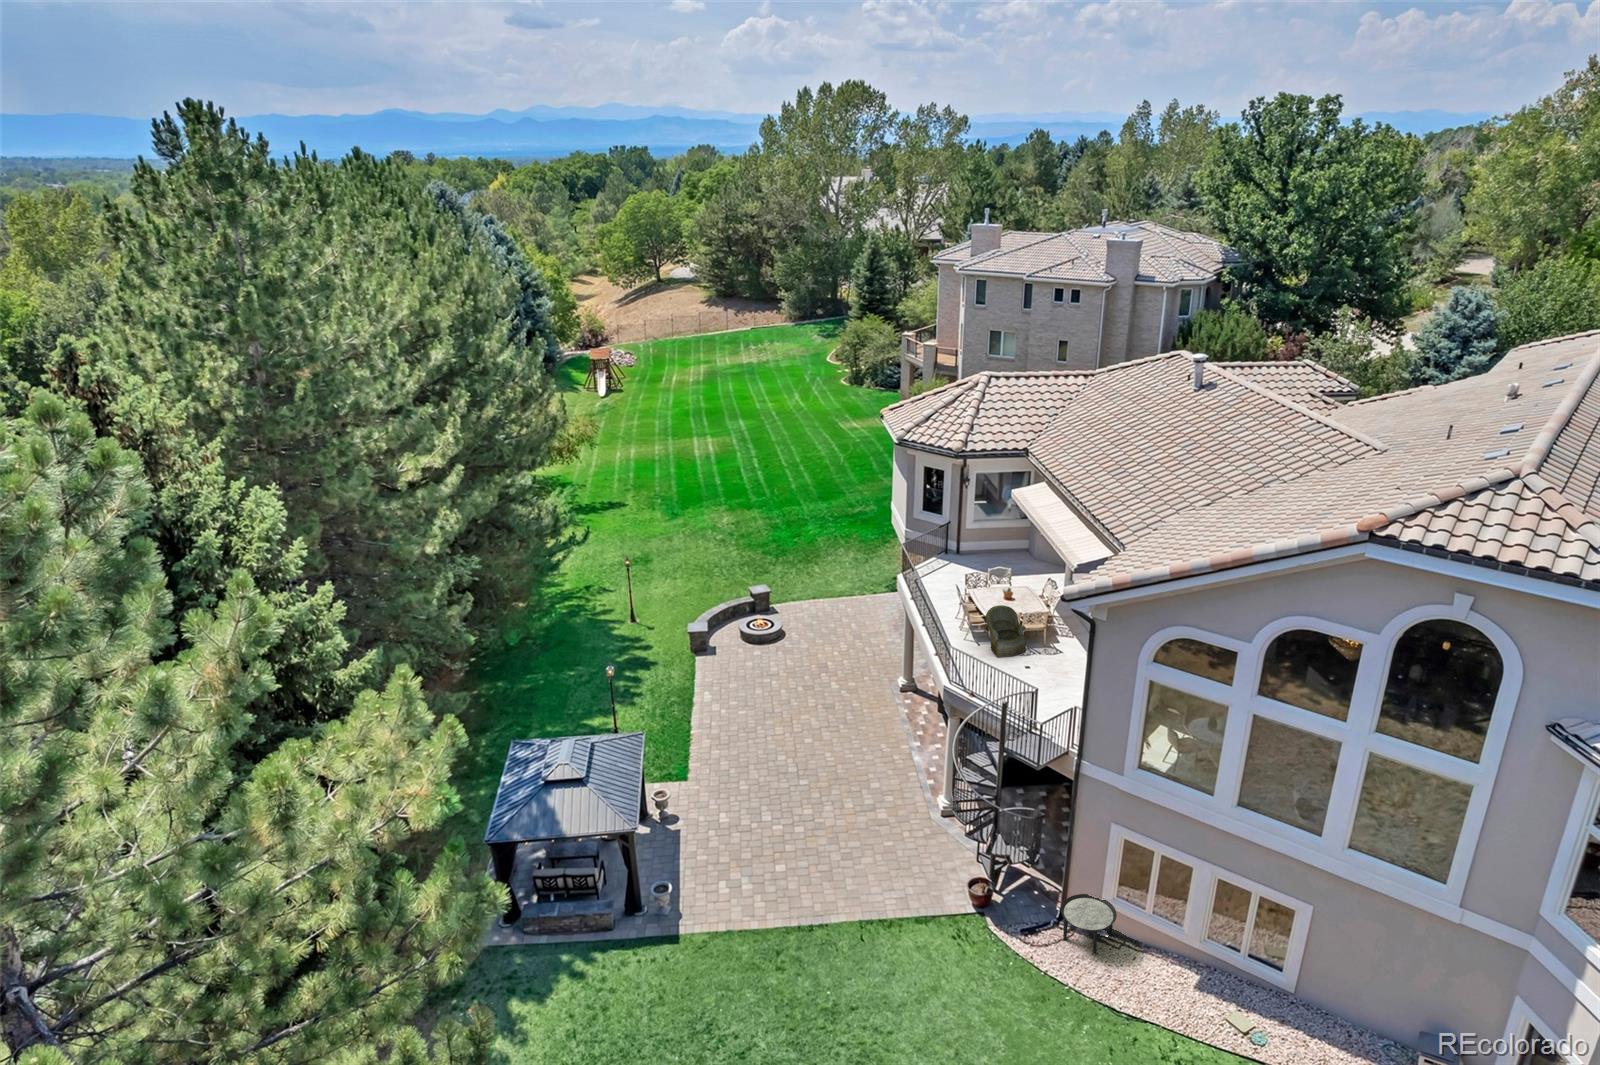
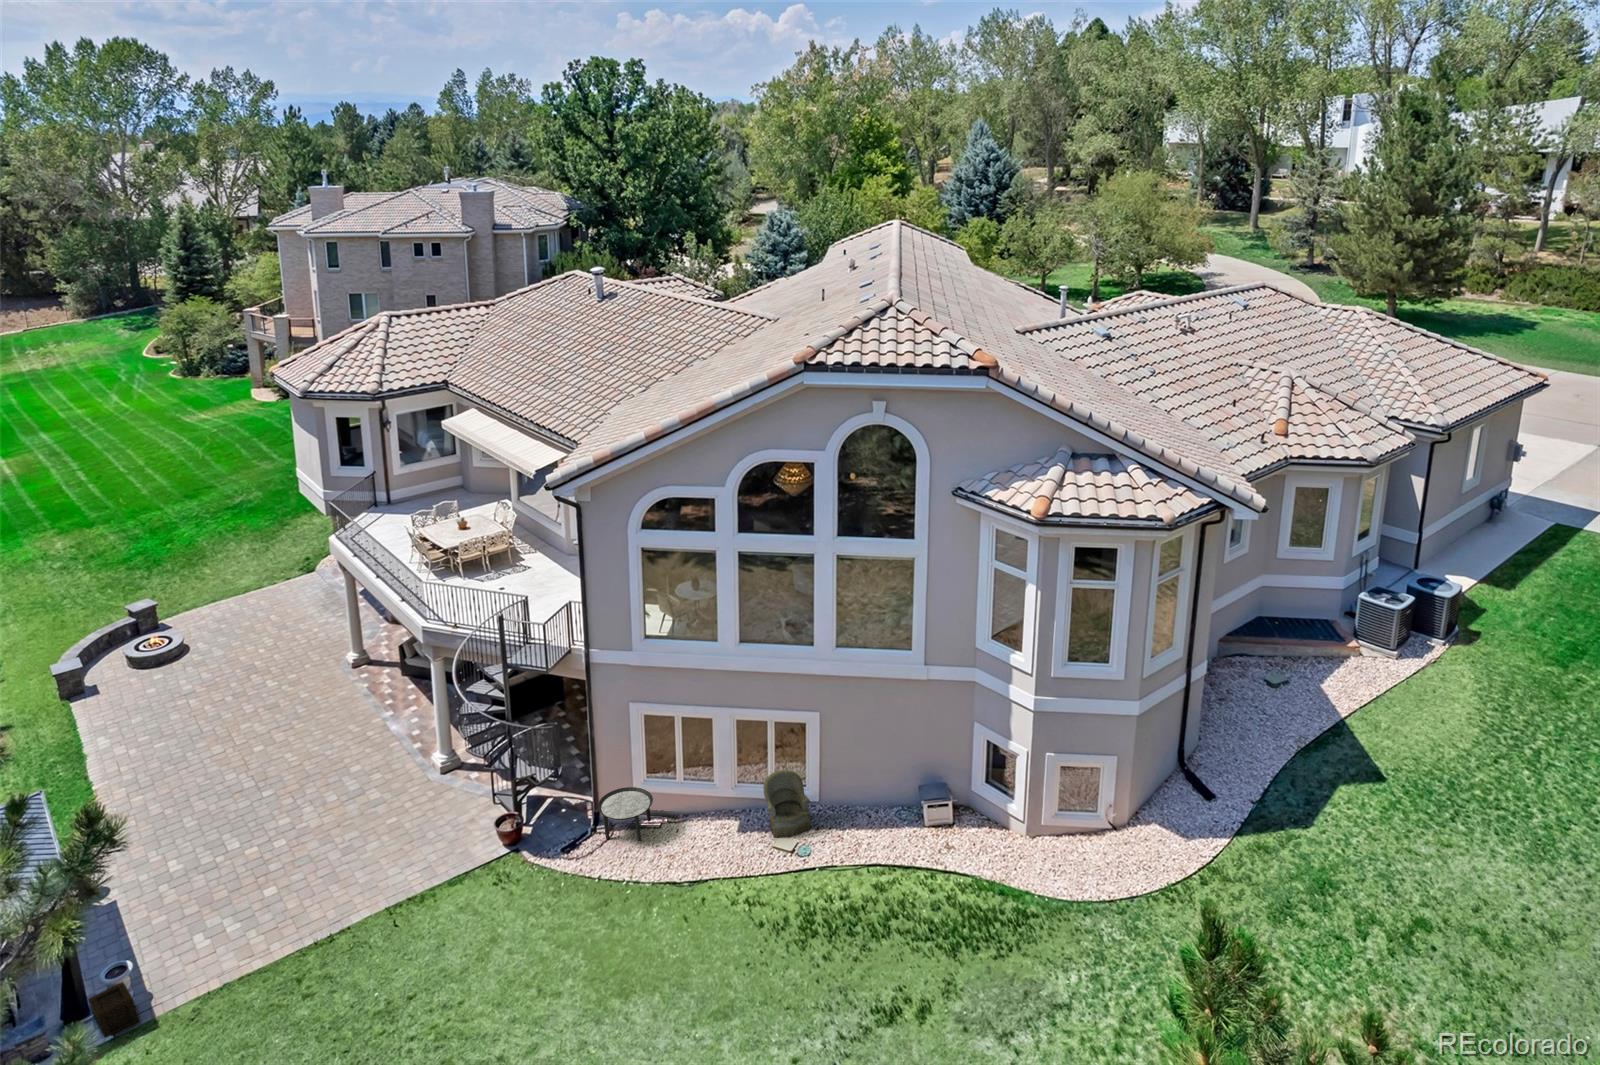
armchair: present [986,605,1026,657] -> present [764,770,811,838]
wooden crate: none [629,923,660,966] -> present [88,982,141,1038]

